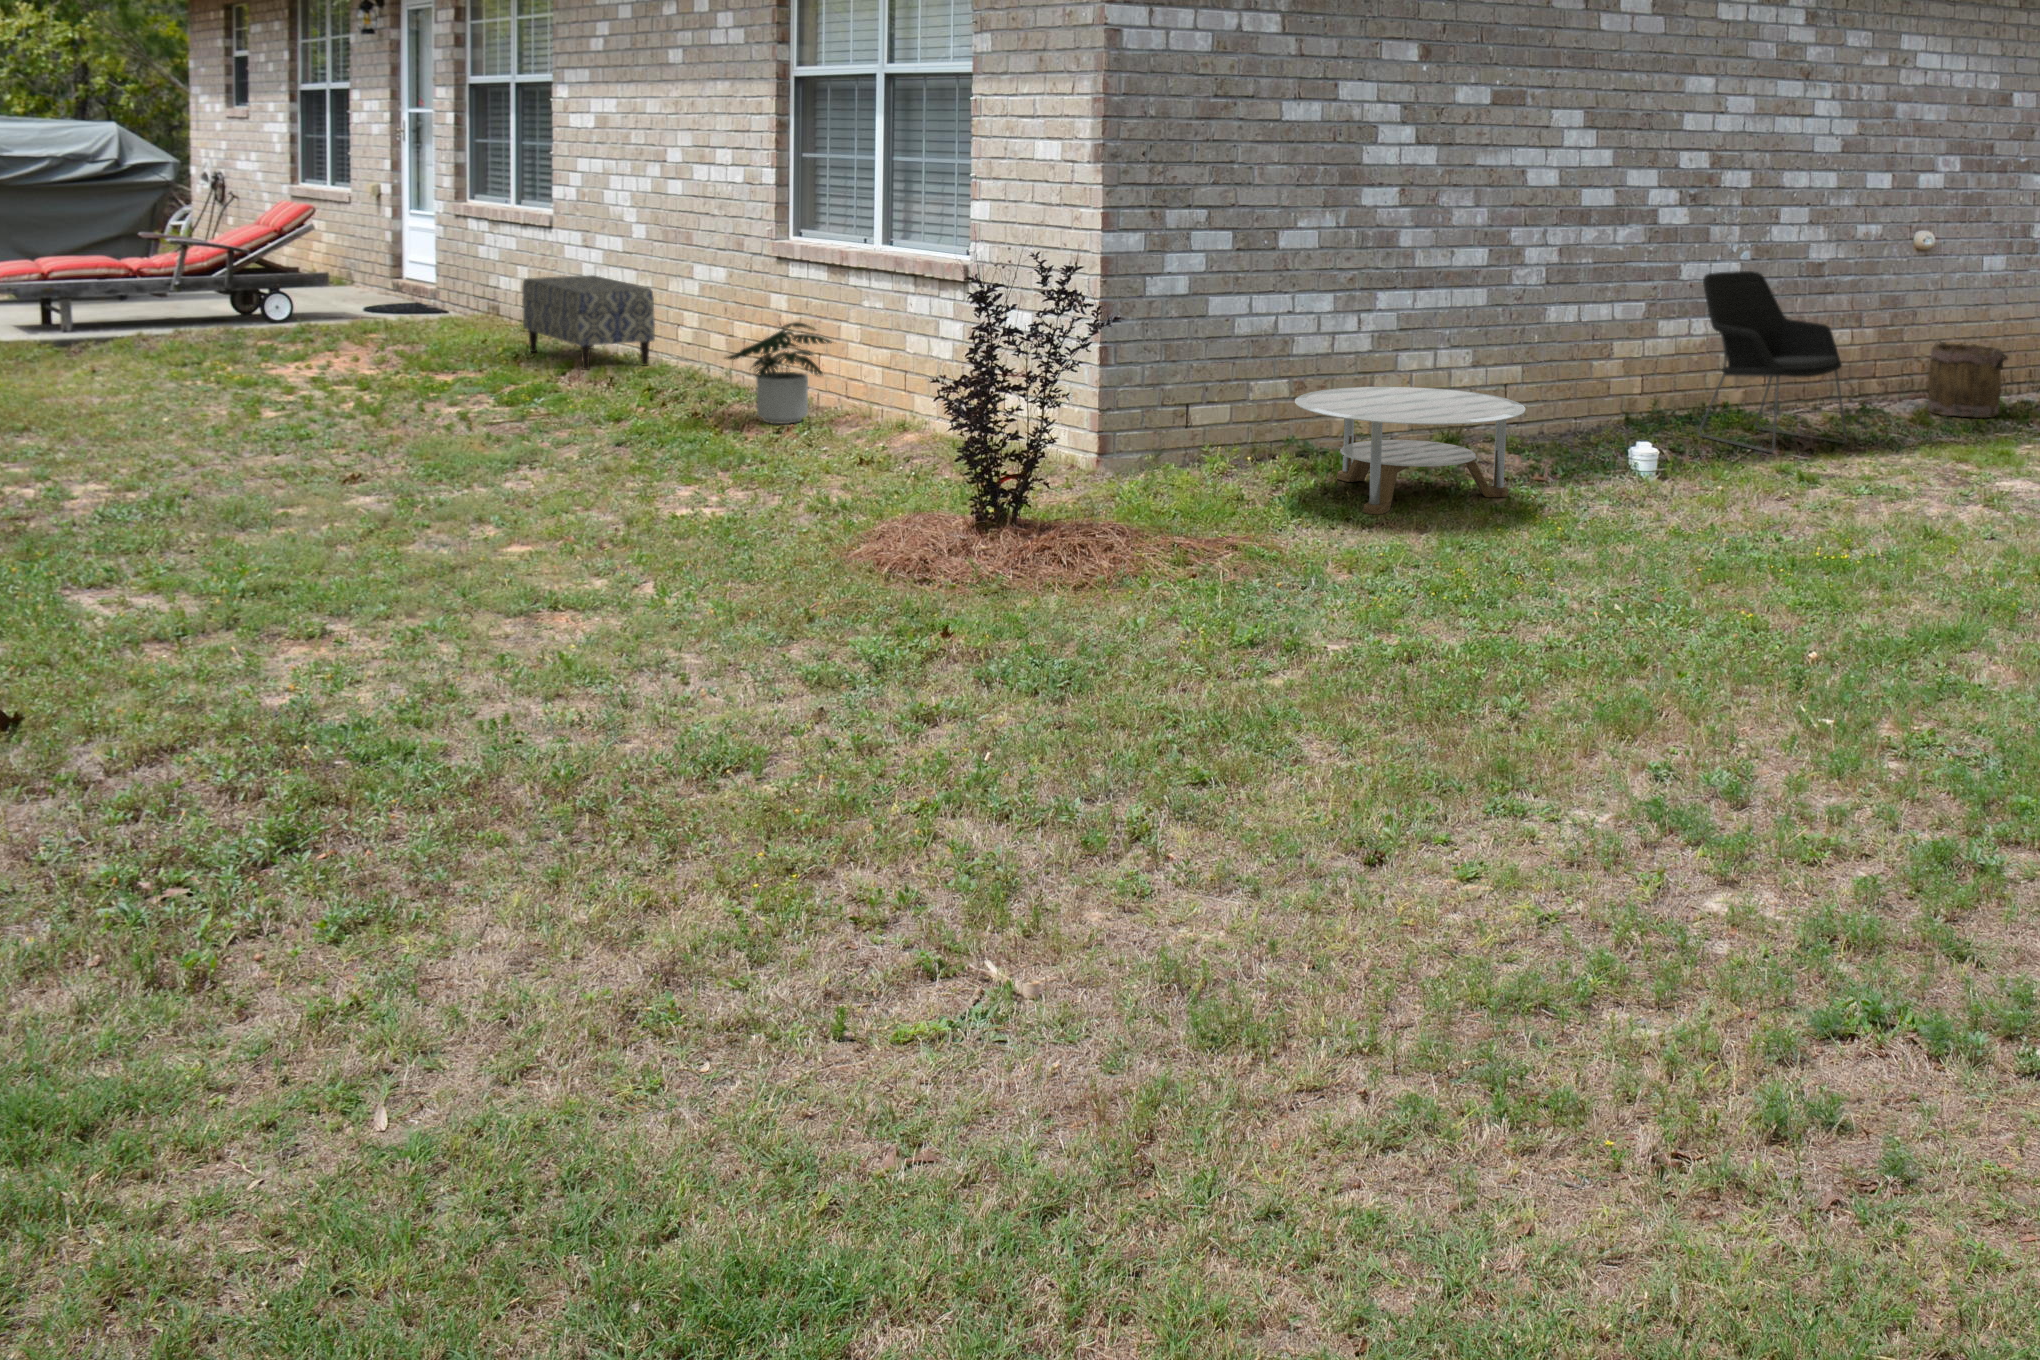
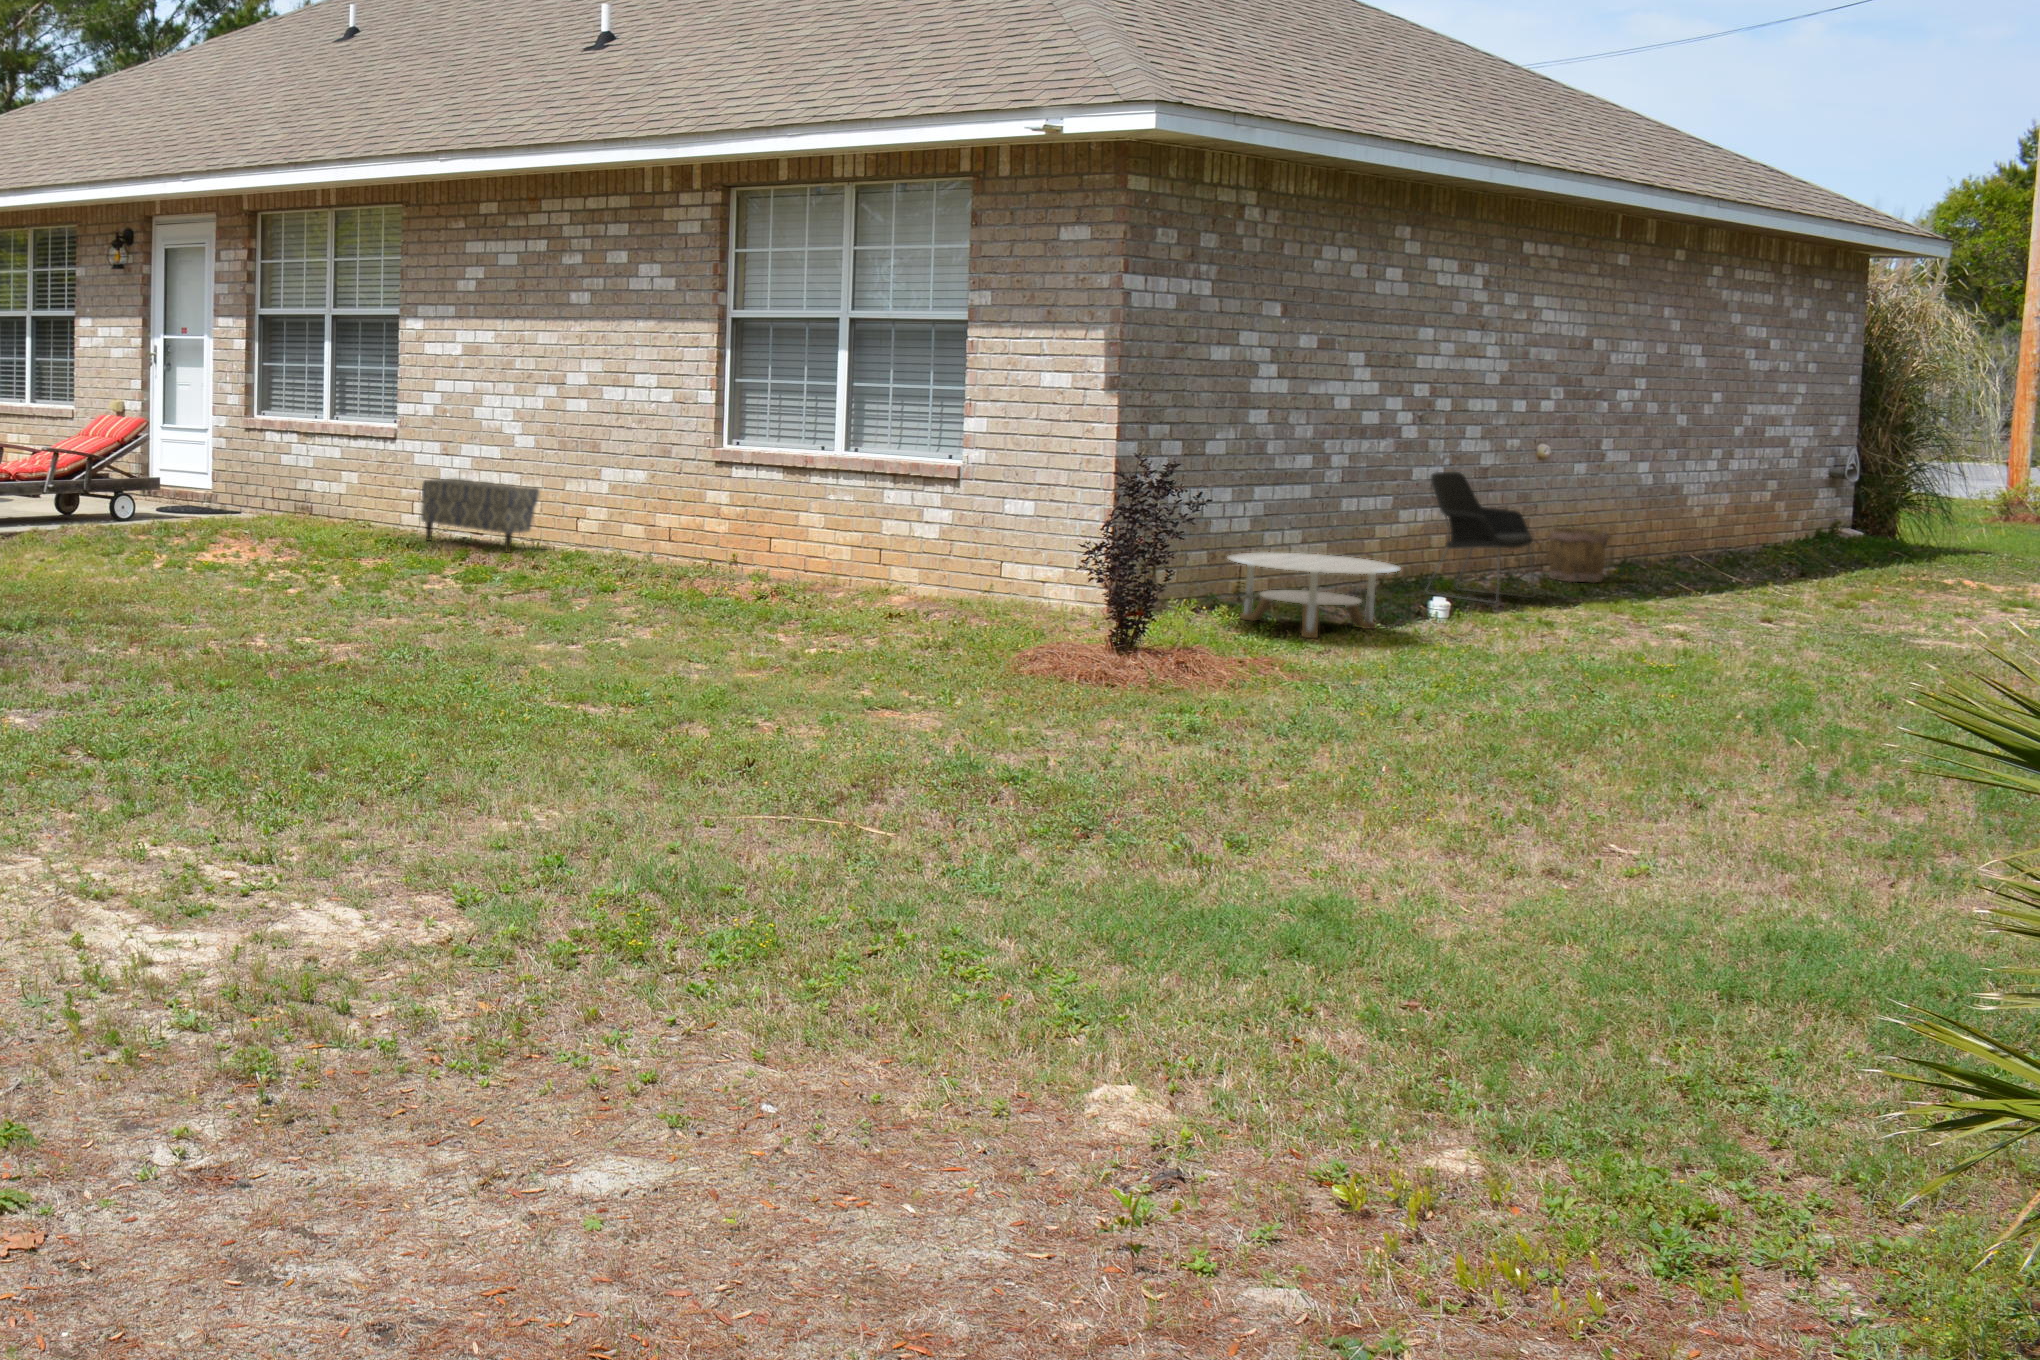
potted plant: present [726,322,832,424] -> none [719,510,806,588]

